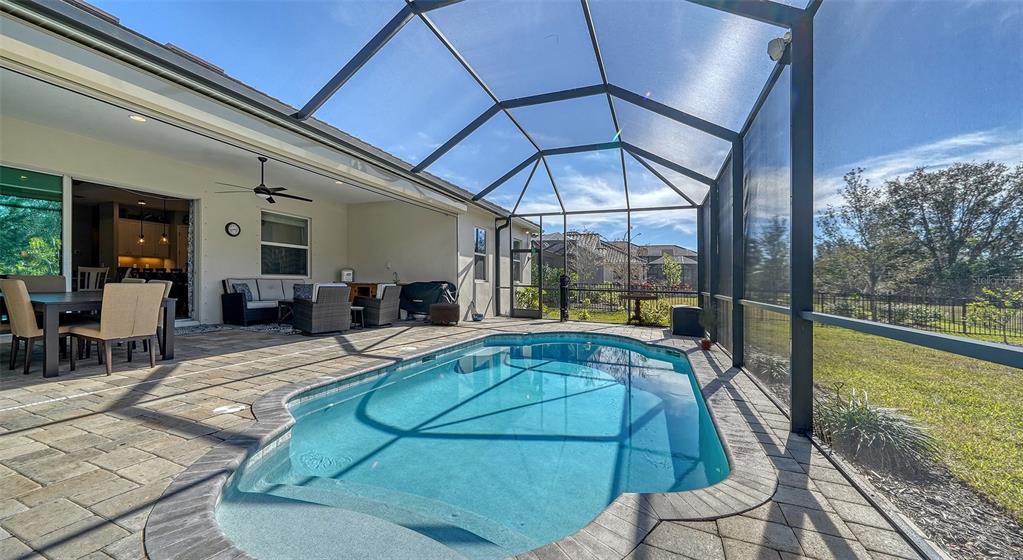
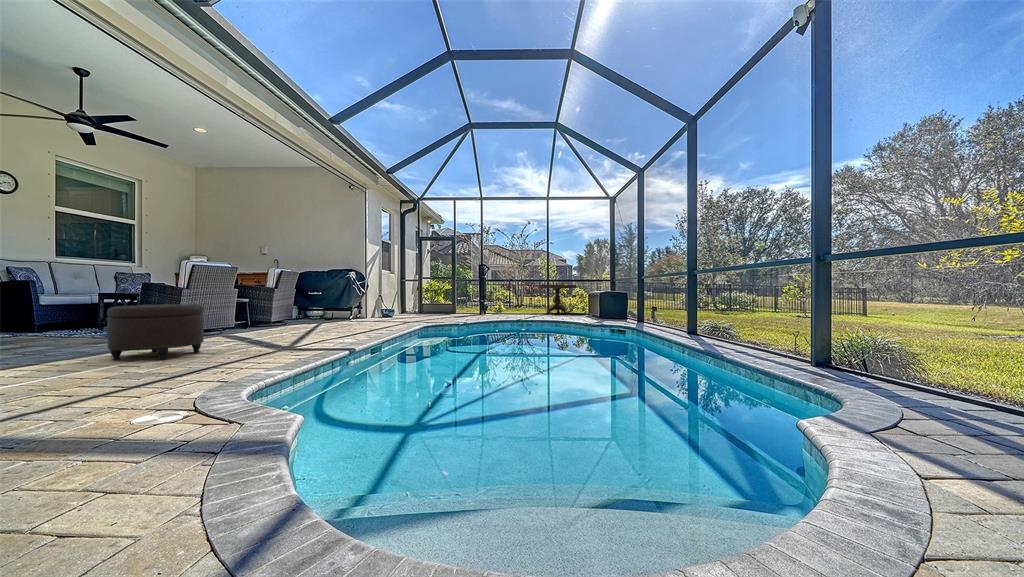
potted tree: present [698,301,725,350] -> none [643,278,671,326]
ottoman: present [430,303,460,326] -> present [107,304,204,360]

